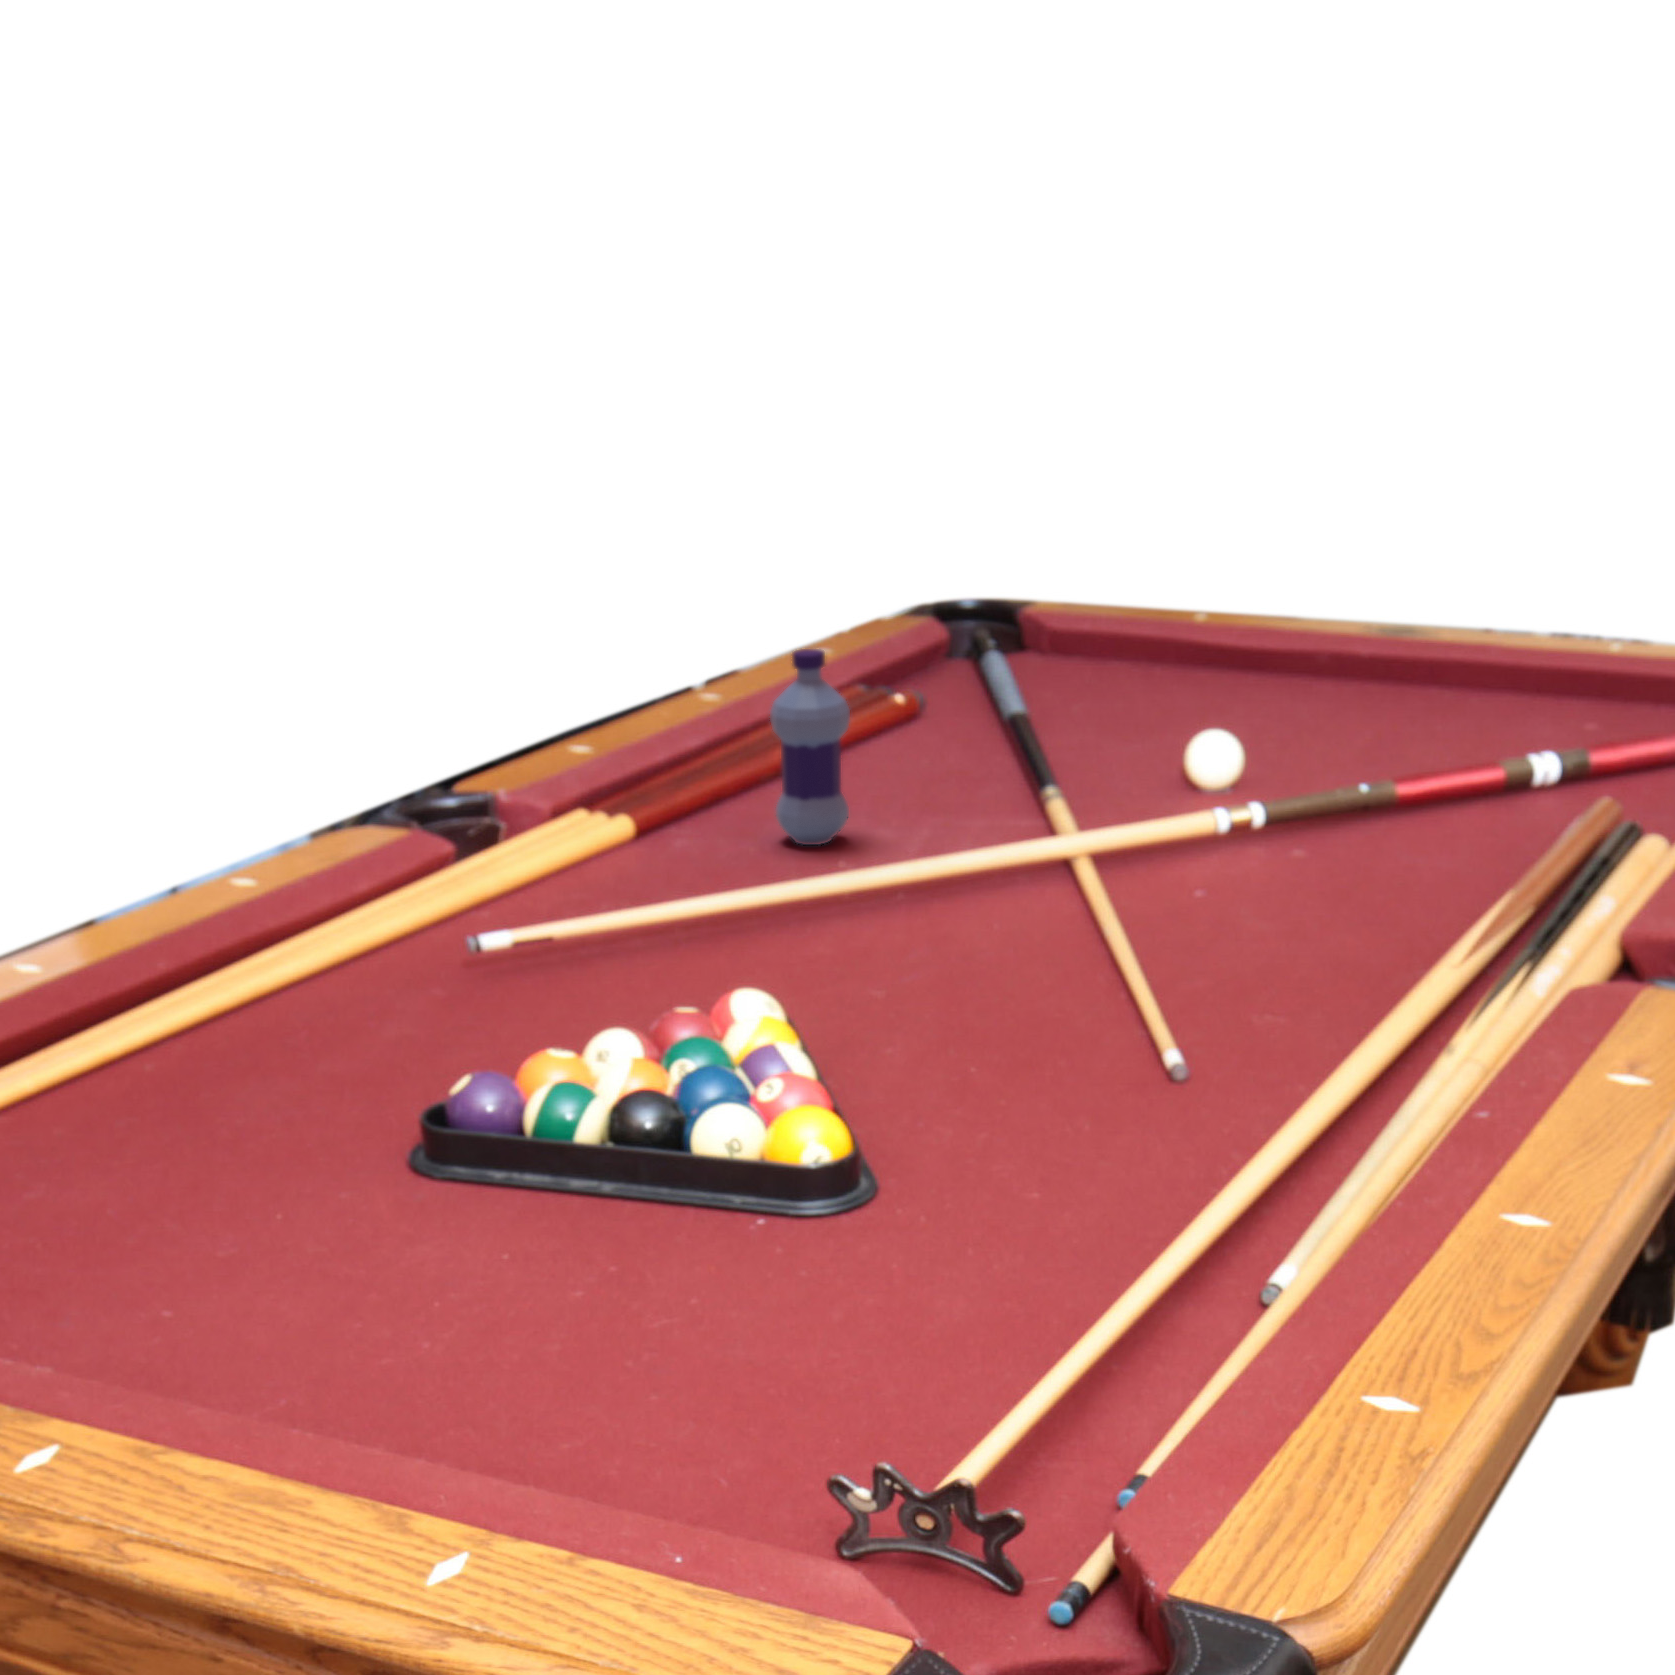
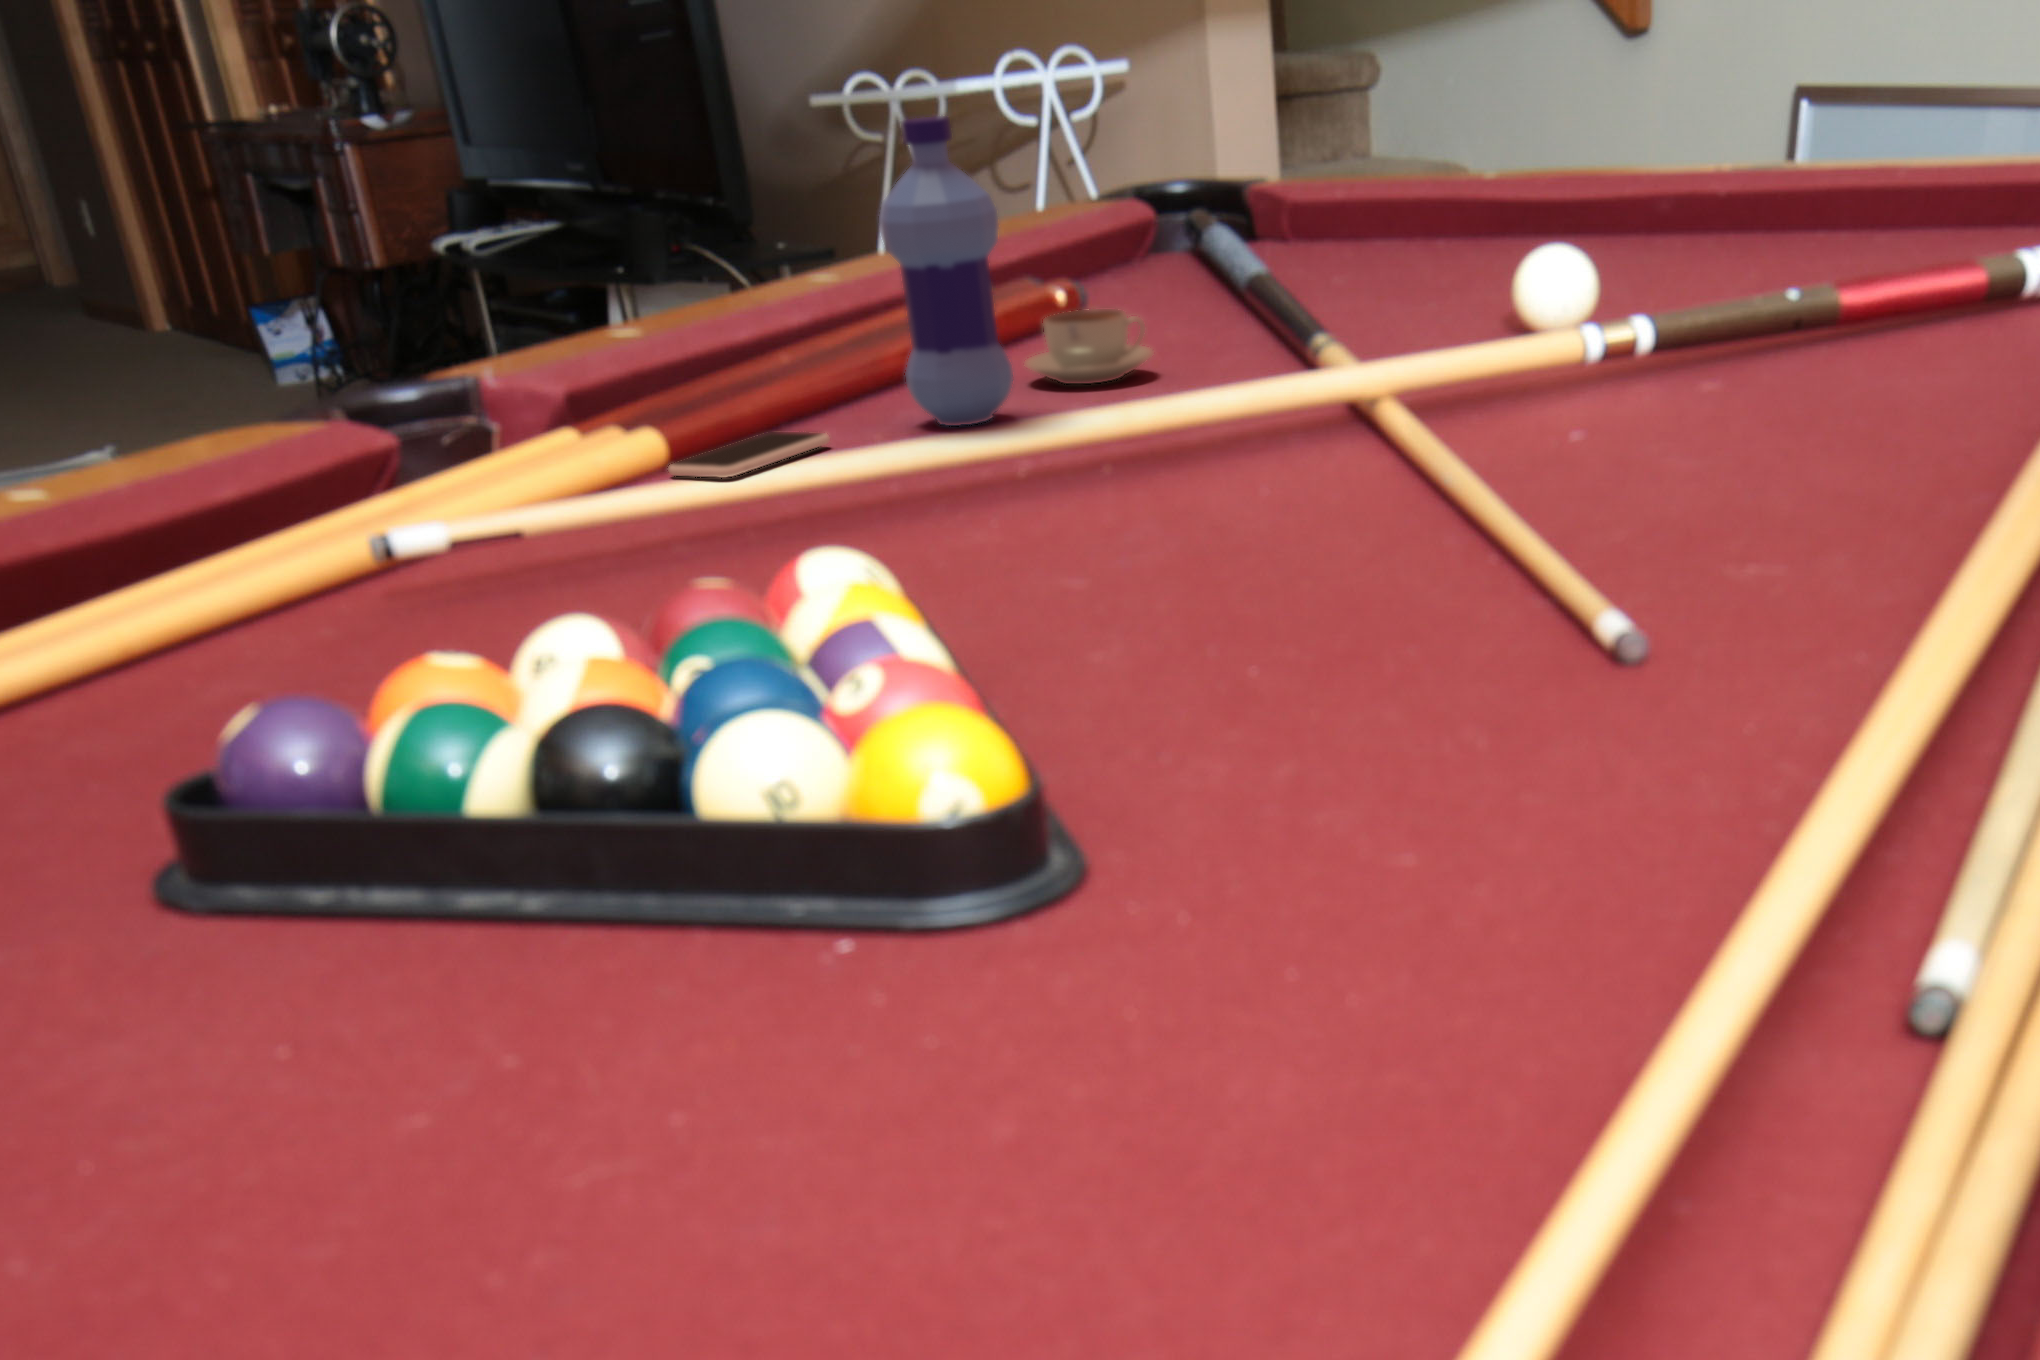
coffee cup: none [855,754,948,809] -> present [1025,309,1153,384]
smartphone: none [618,844,722,883] -> present [669,432,830,478]

